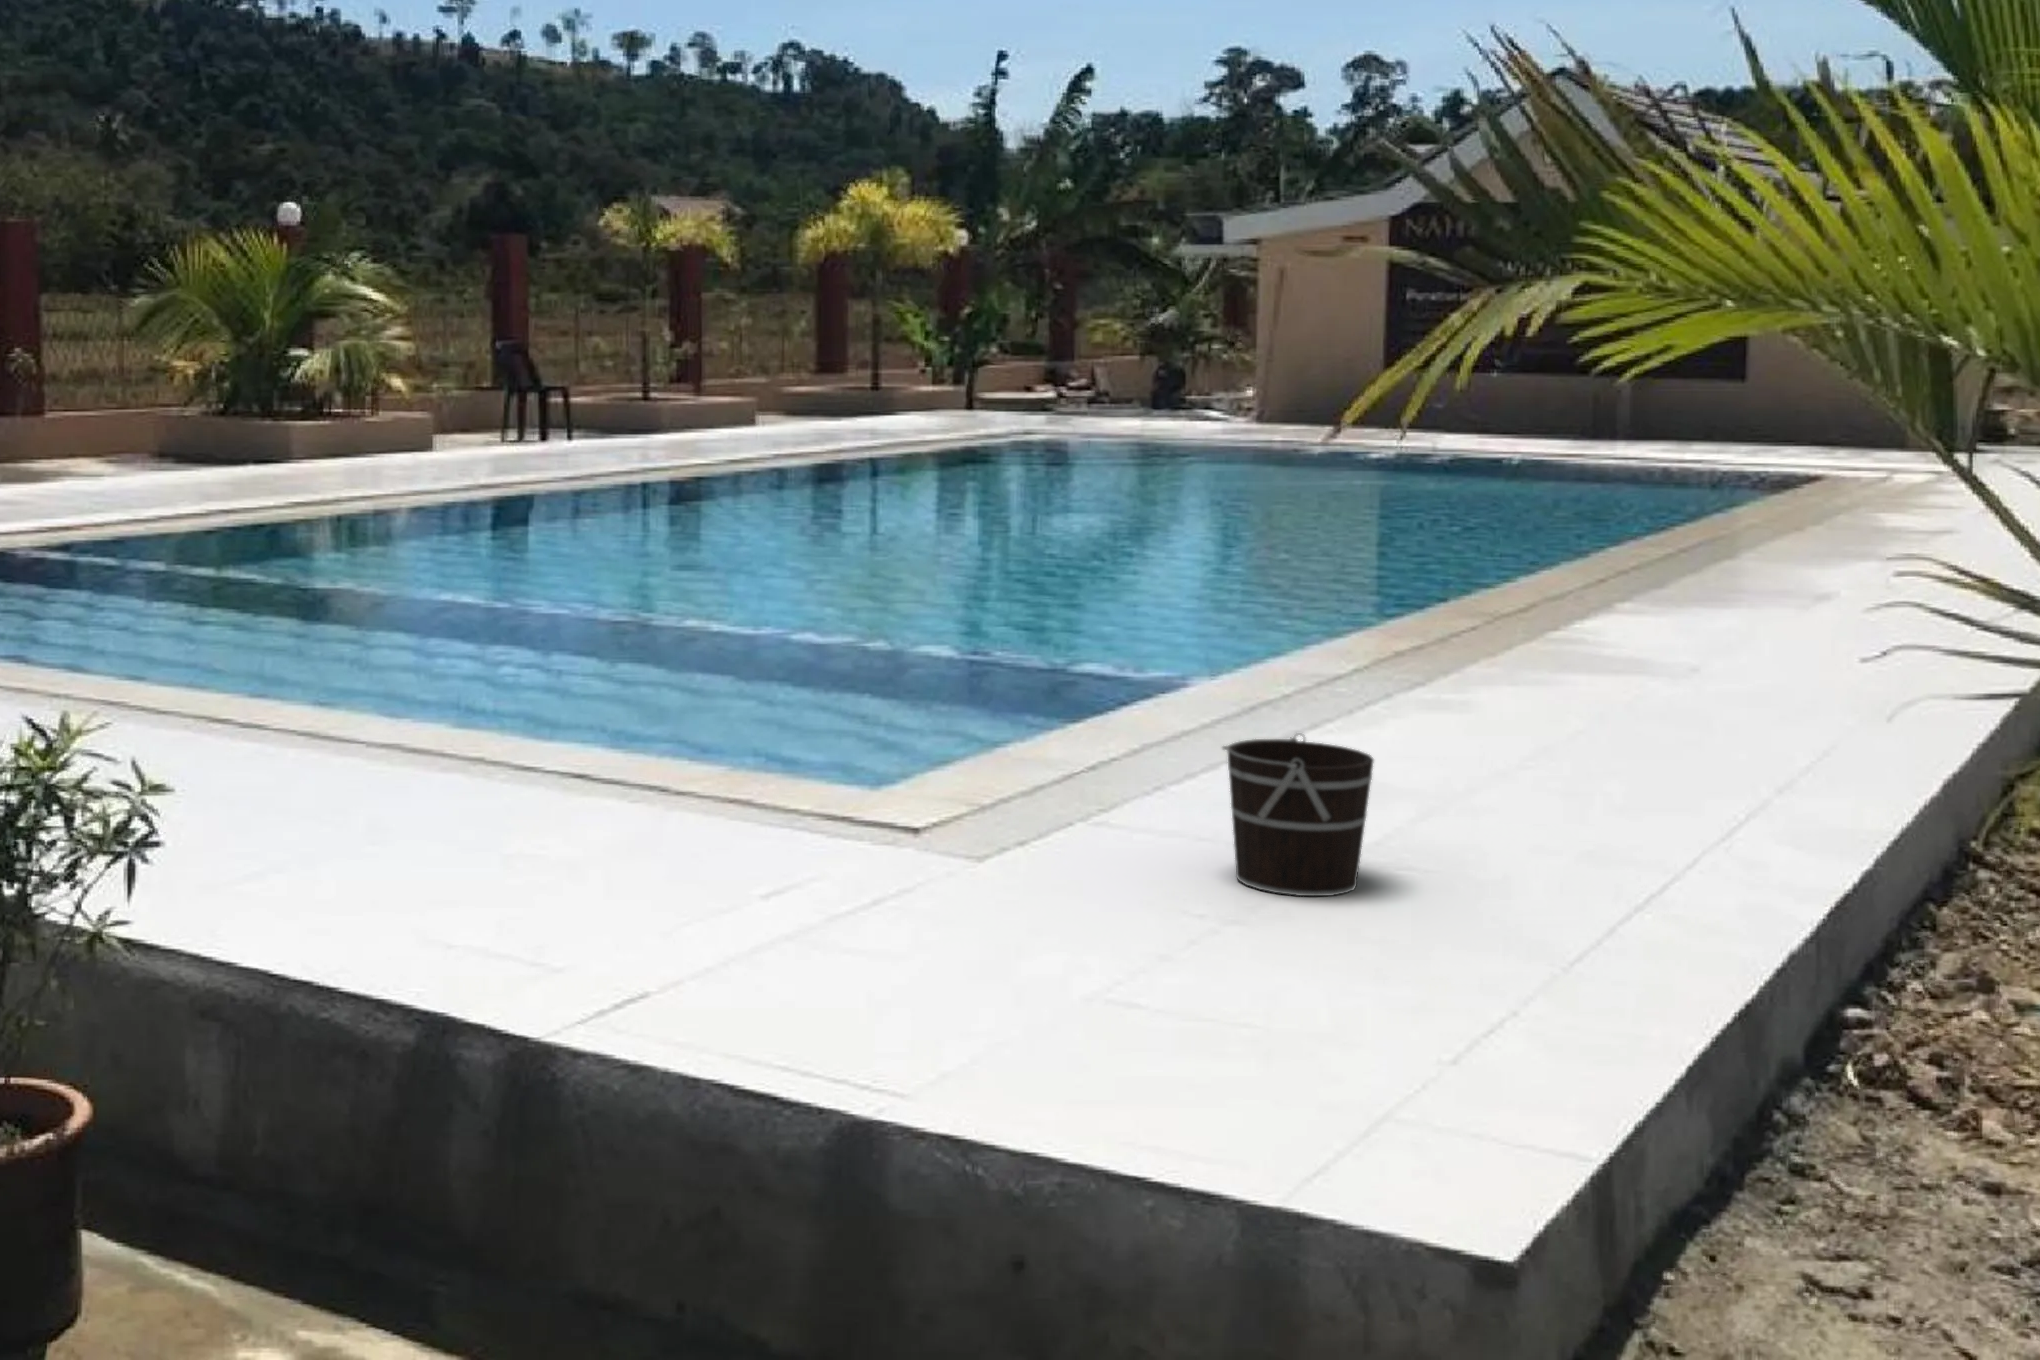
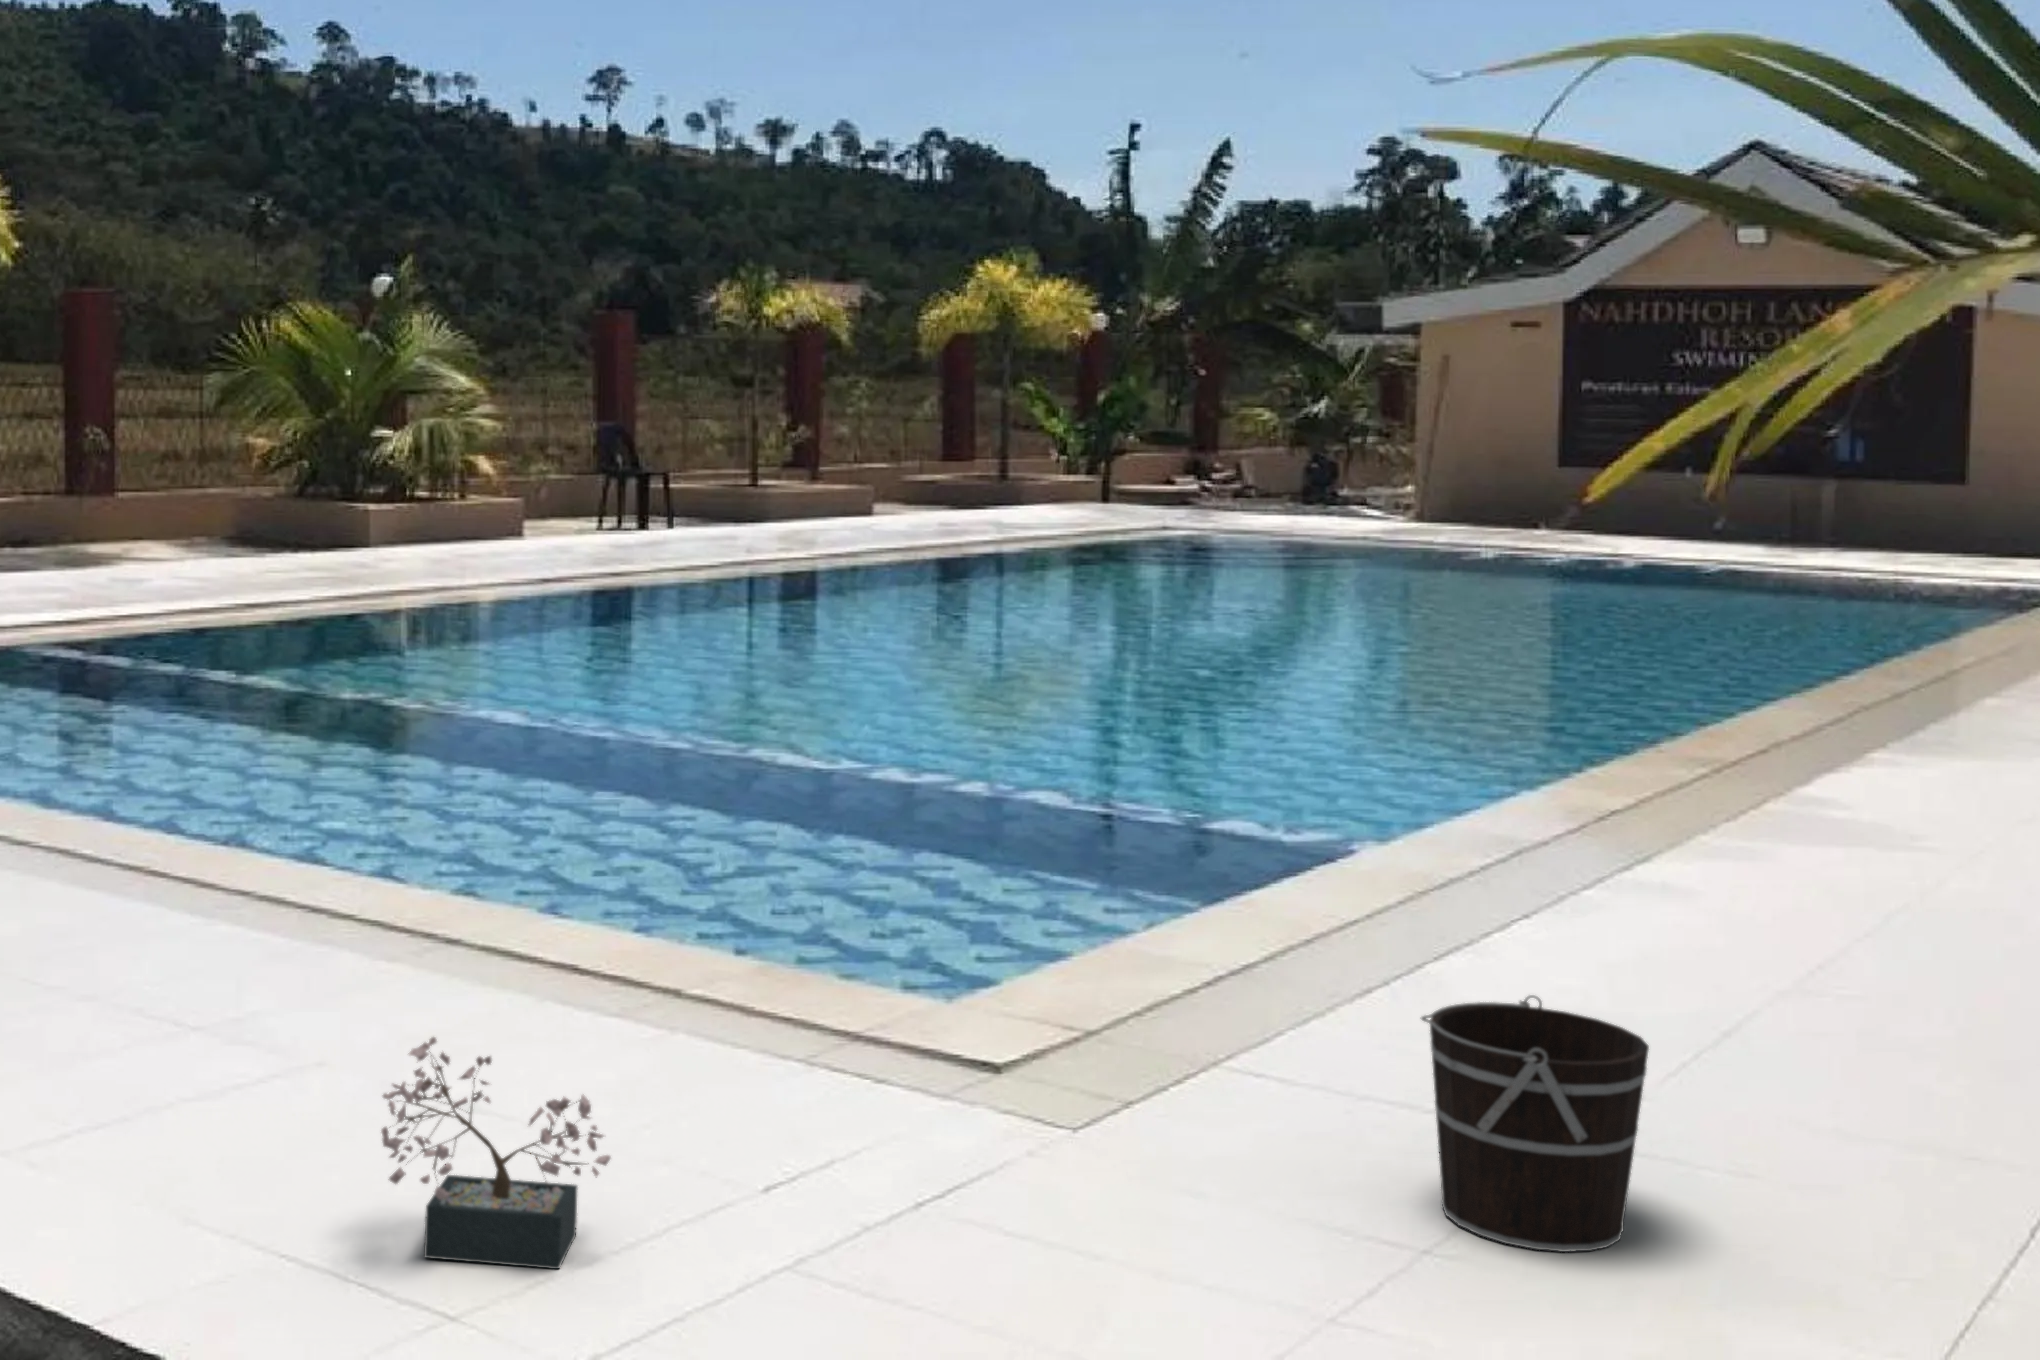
decorative plant: none [508,773,671,922] -> present [381,1037,610,1269]

